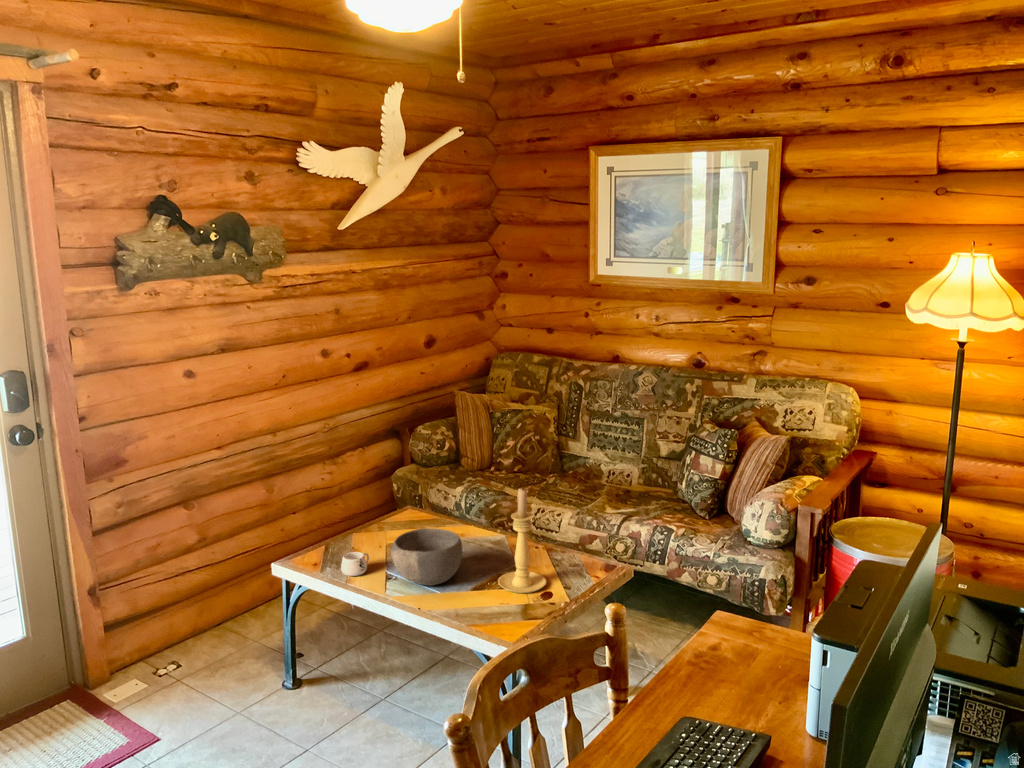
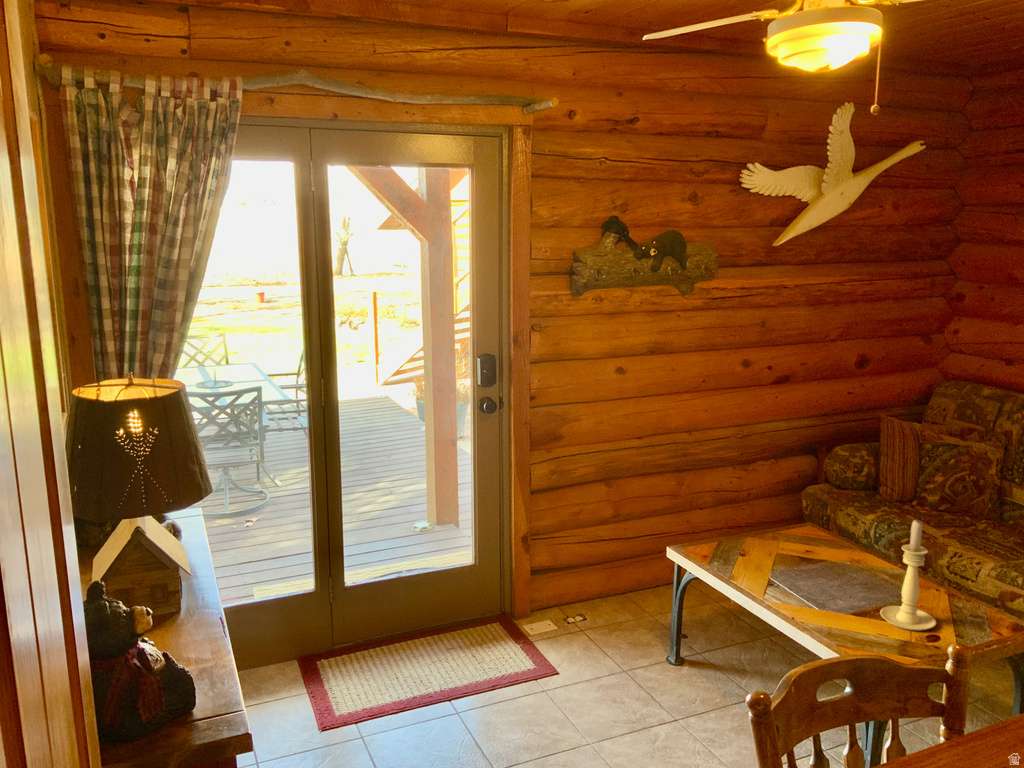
bowl: present [391,528,462,585] -> none [773,542,847,599]
mug: present [341,552,369,576] -> none [725,551,754,574]

